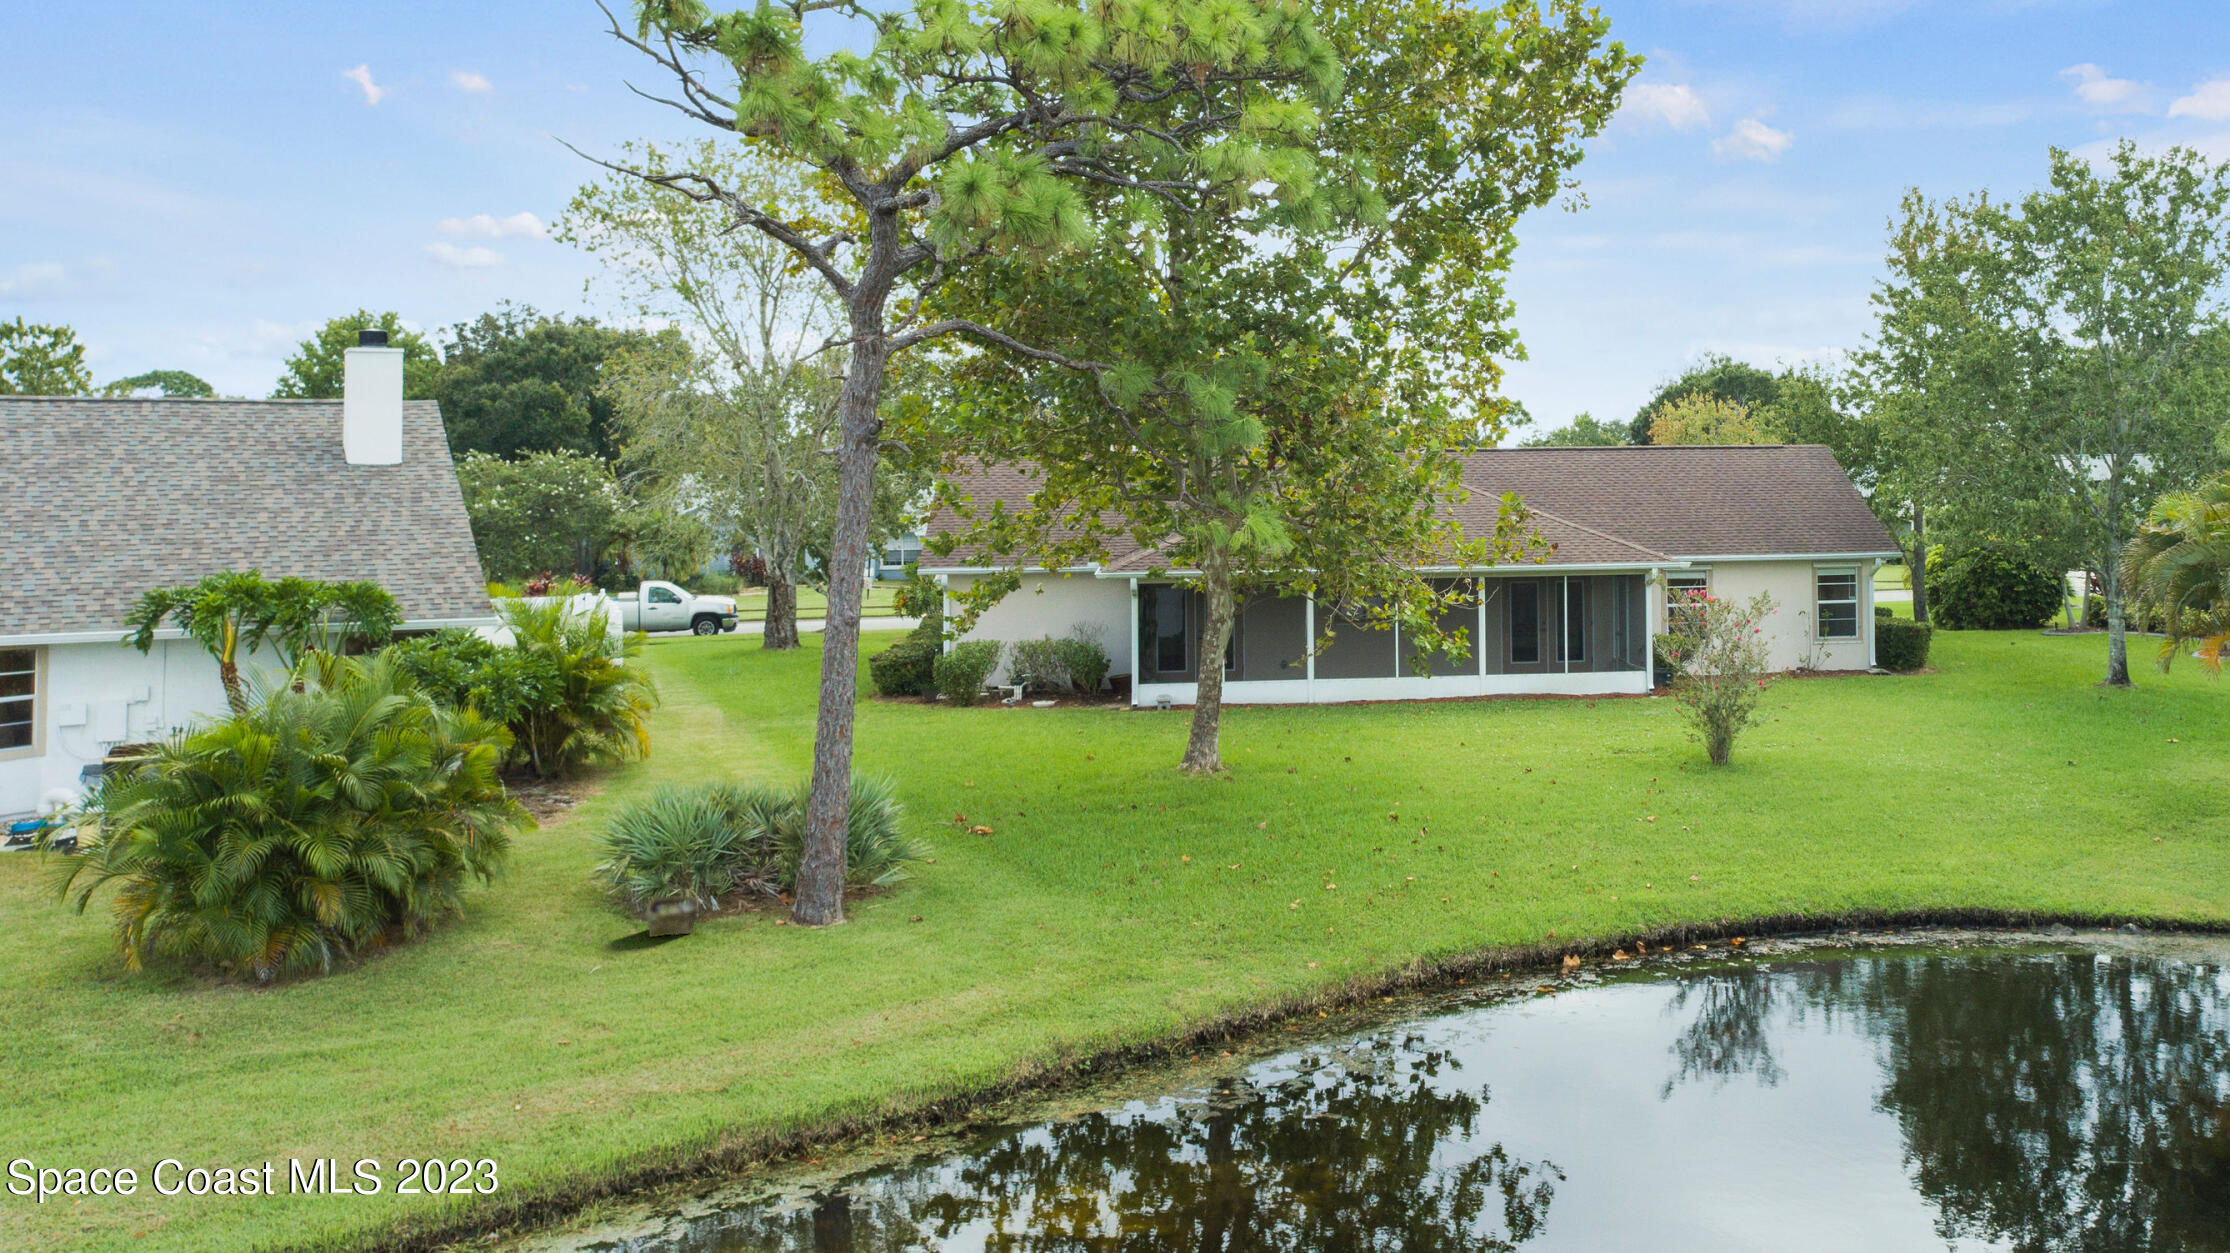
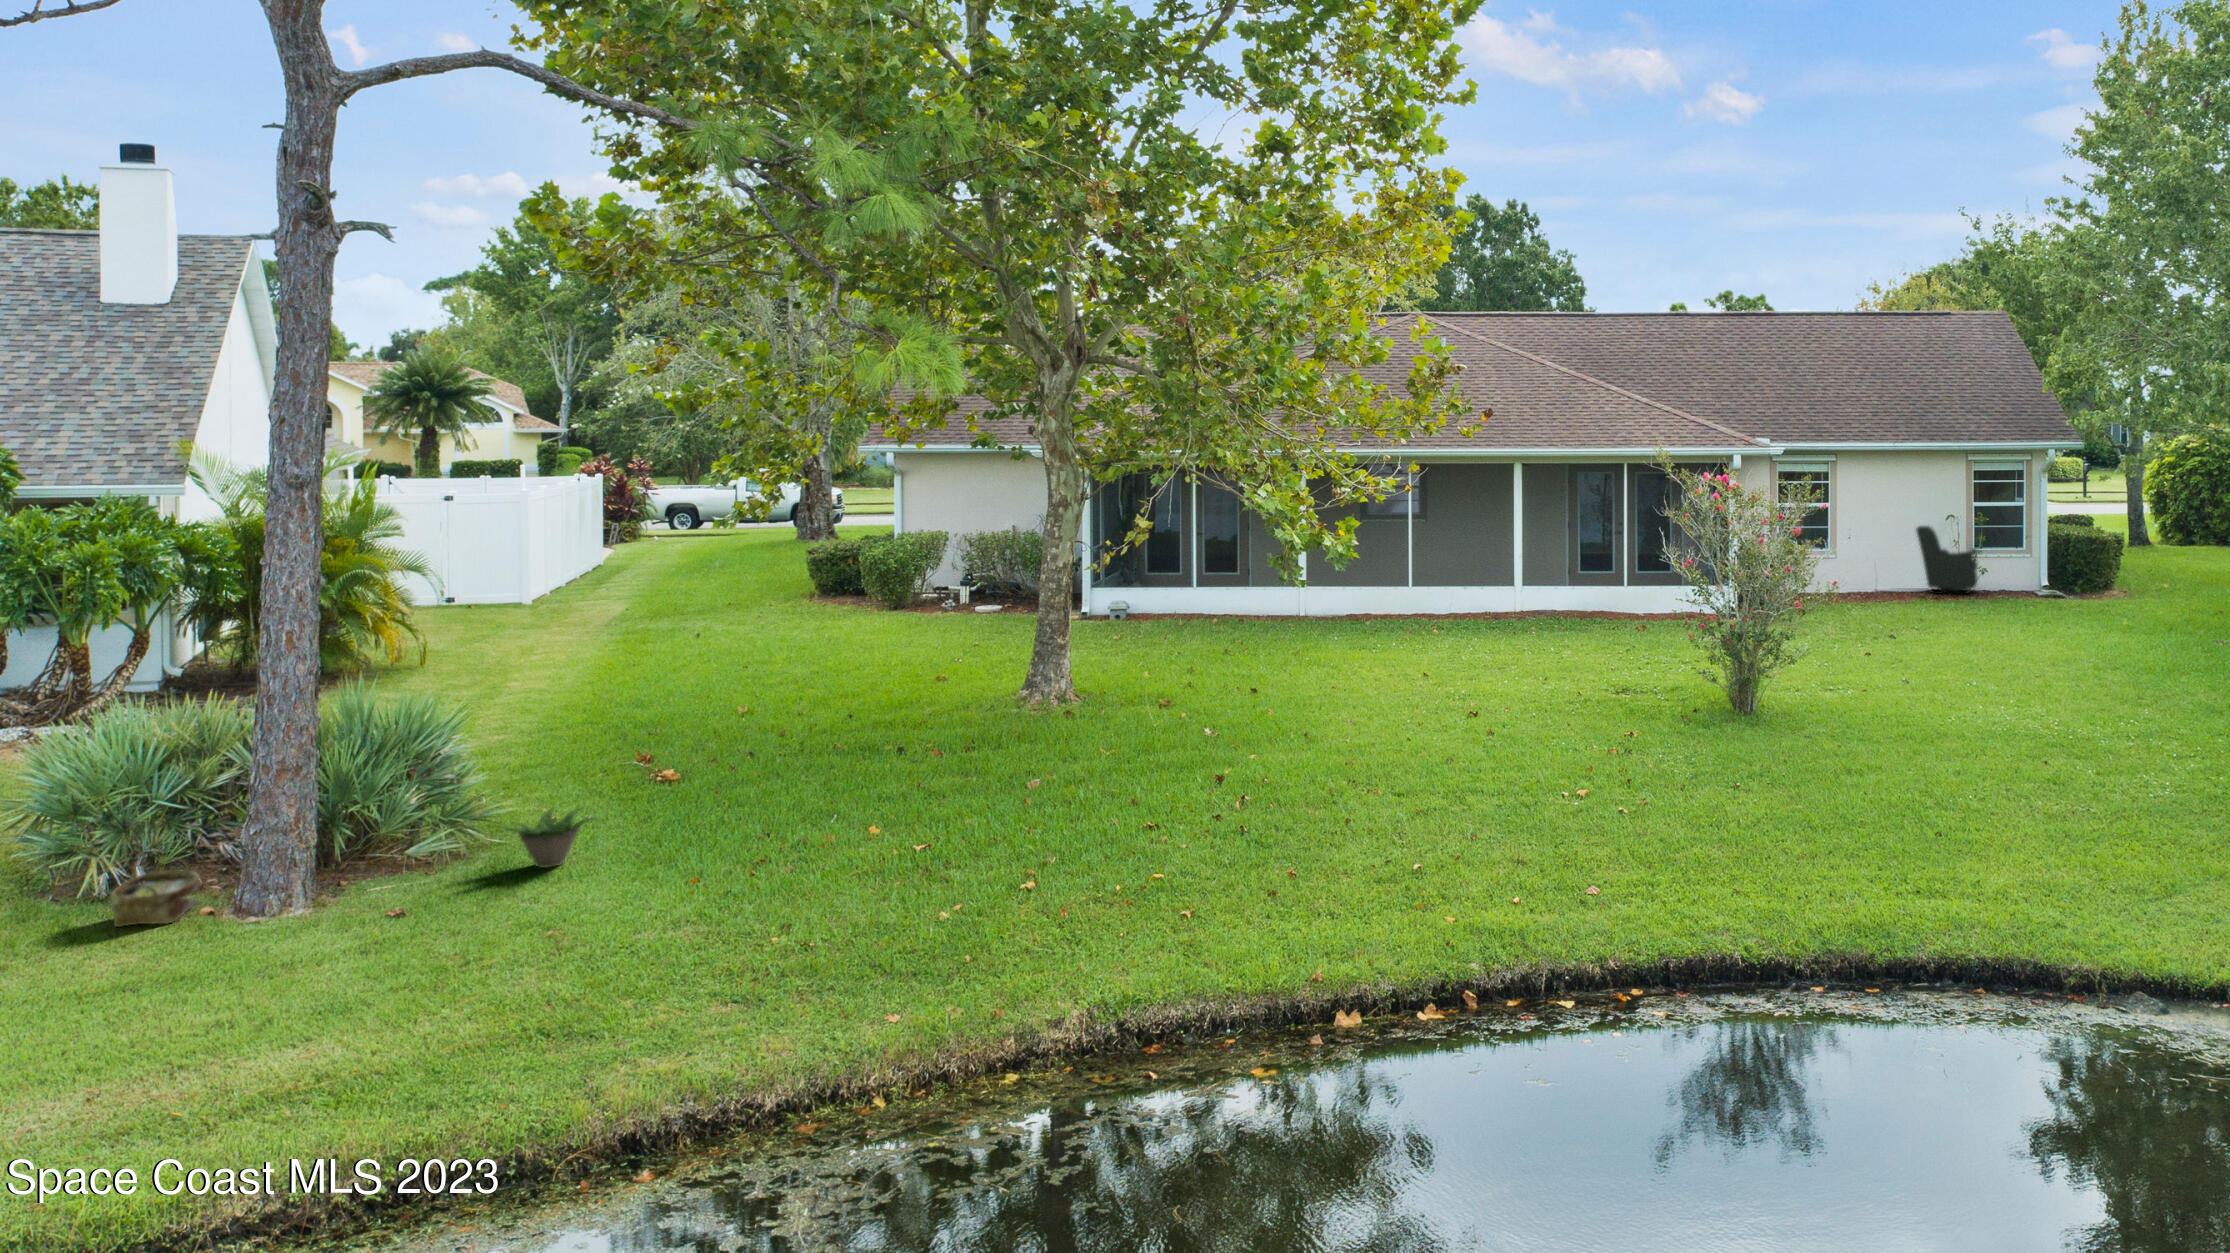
chair: none [1776,617,1824,672] -> present [1916,526,1977,594]
decorative plant: present [920,684,942,702] -> present [504,808,595,868]

